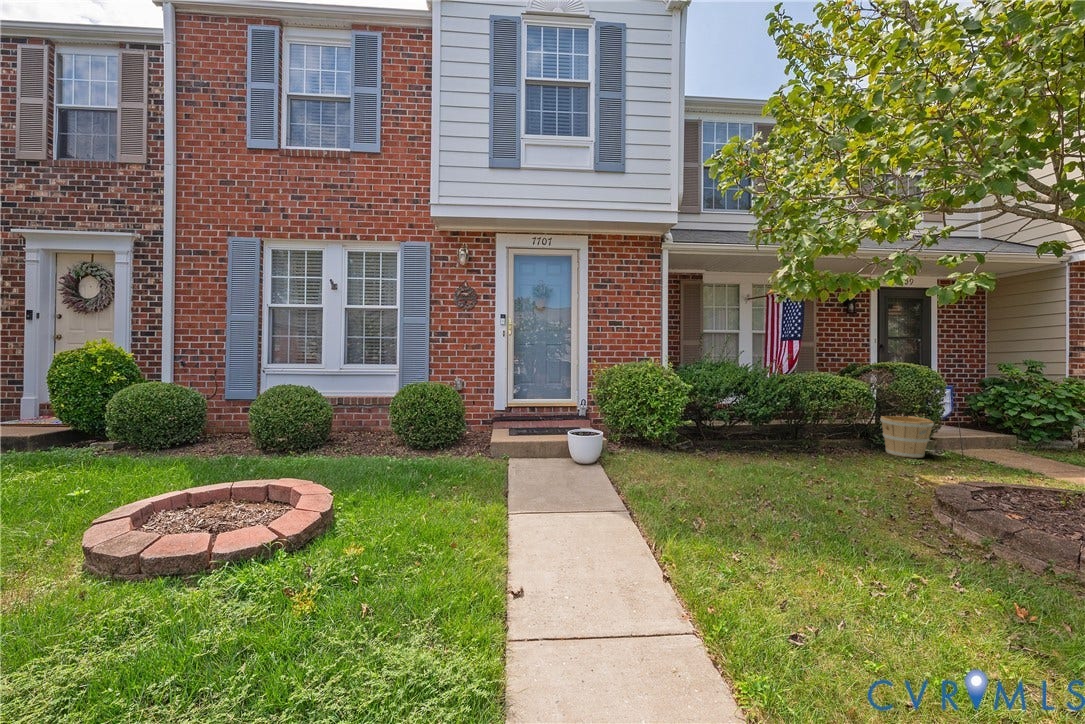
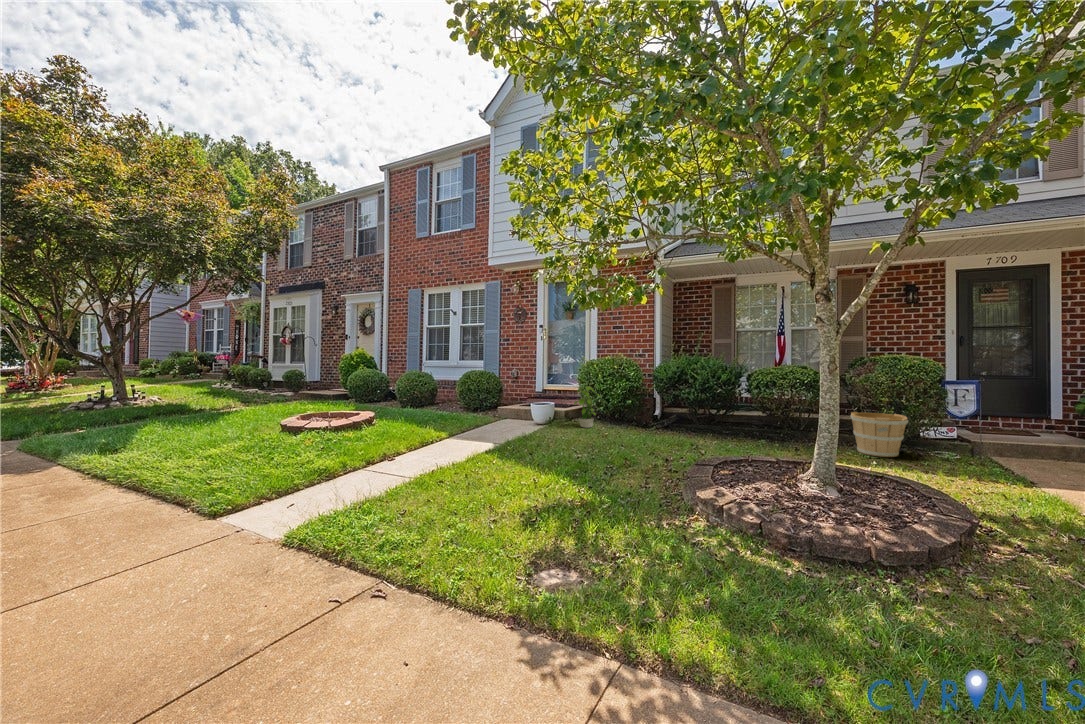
potted plant: none [623,401,659,459] -> present [574,386,599,428]

